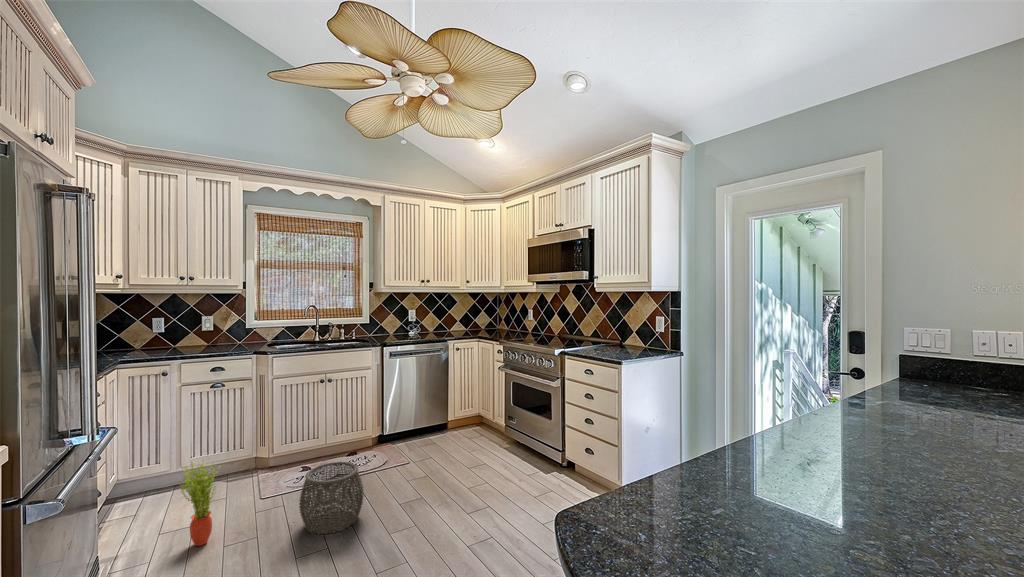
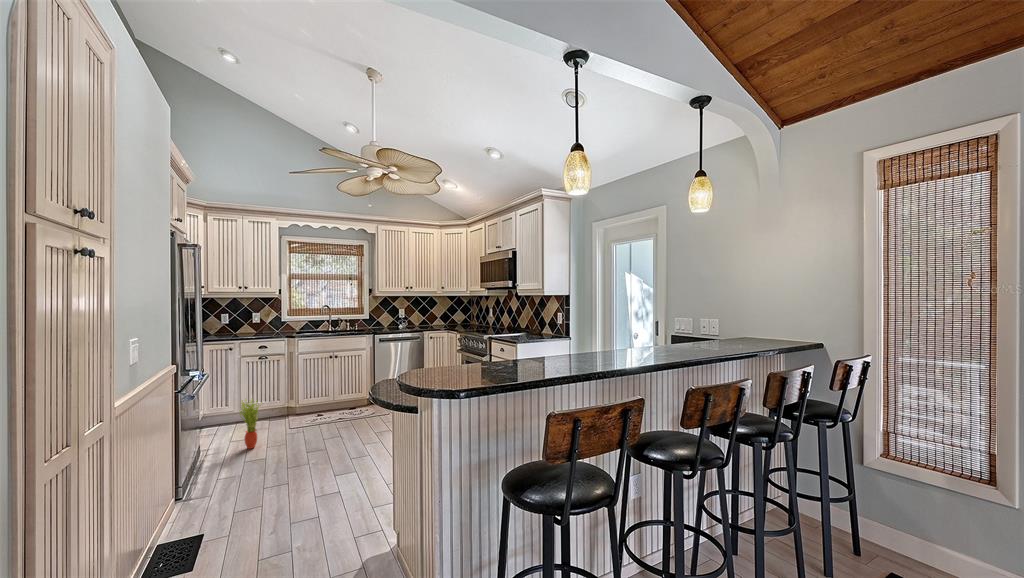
woven basket: present [299,462,364,535] -> none [308,405,350,446]

